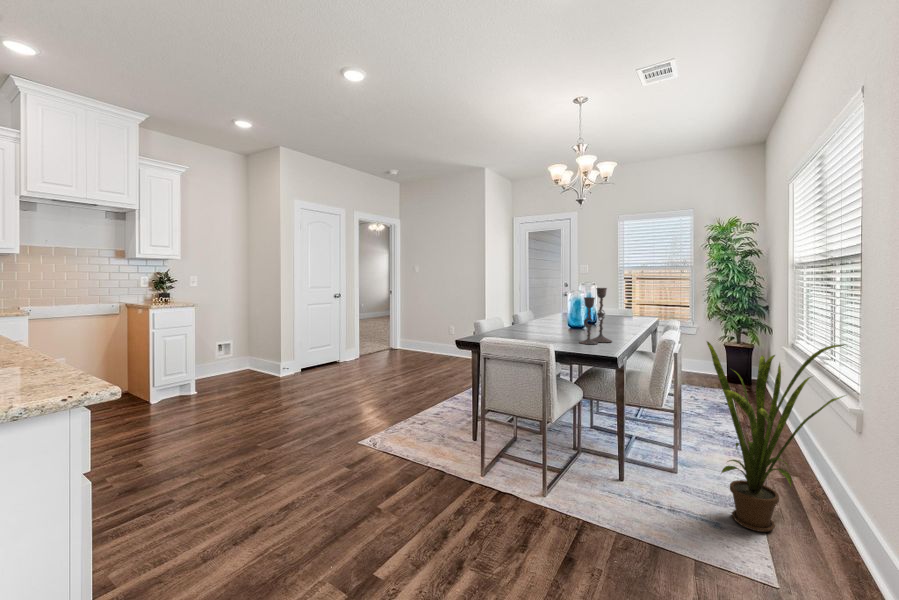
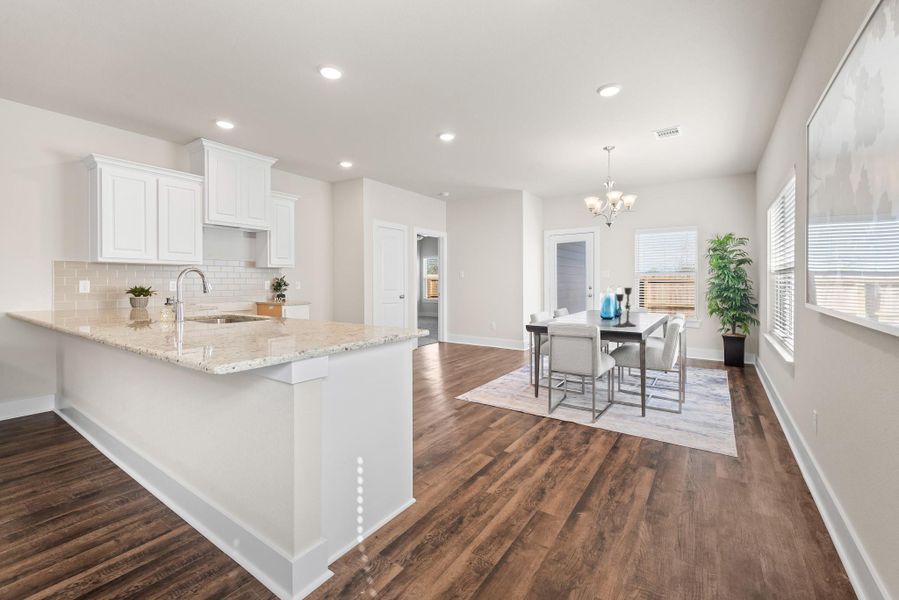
house plant: present [707,342,846,532] -> none [699,319,788,440]

